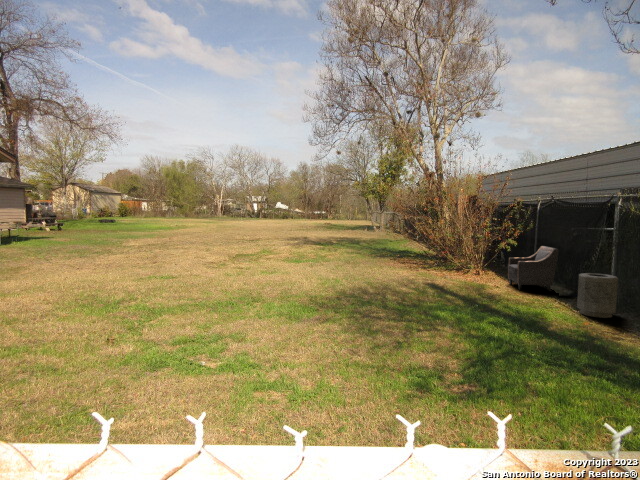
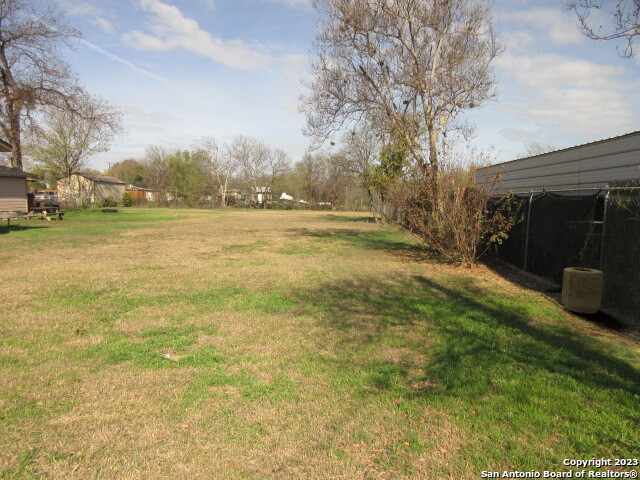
chair: present [508,246,558,291] -> none [497,239,547,285]

